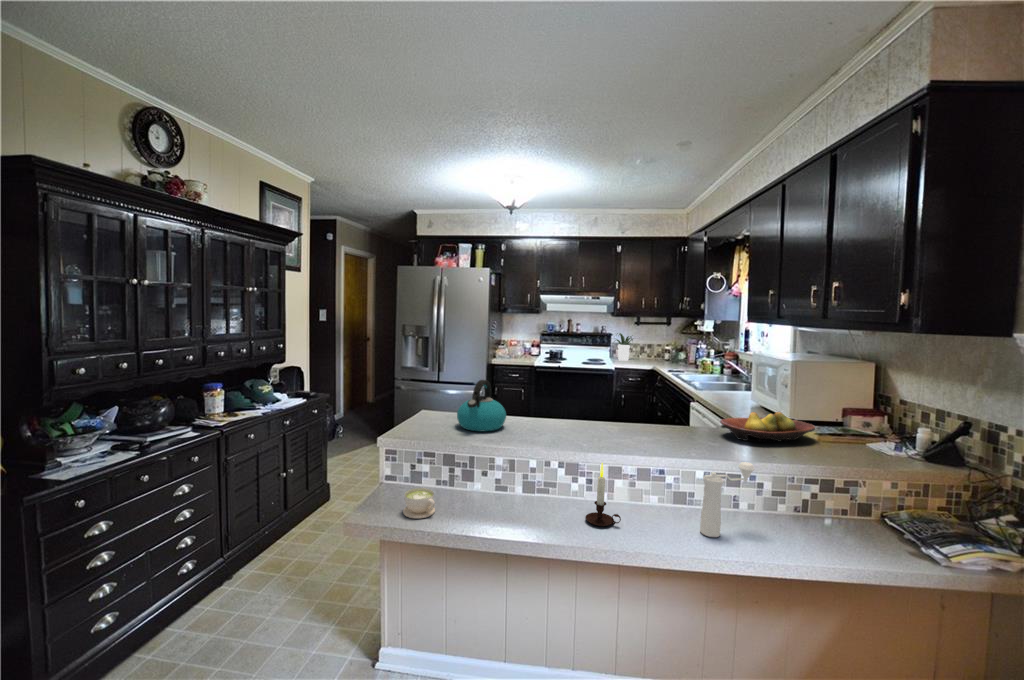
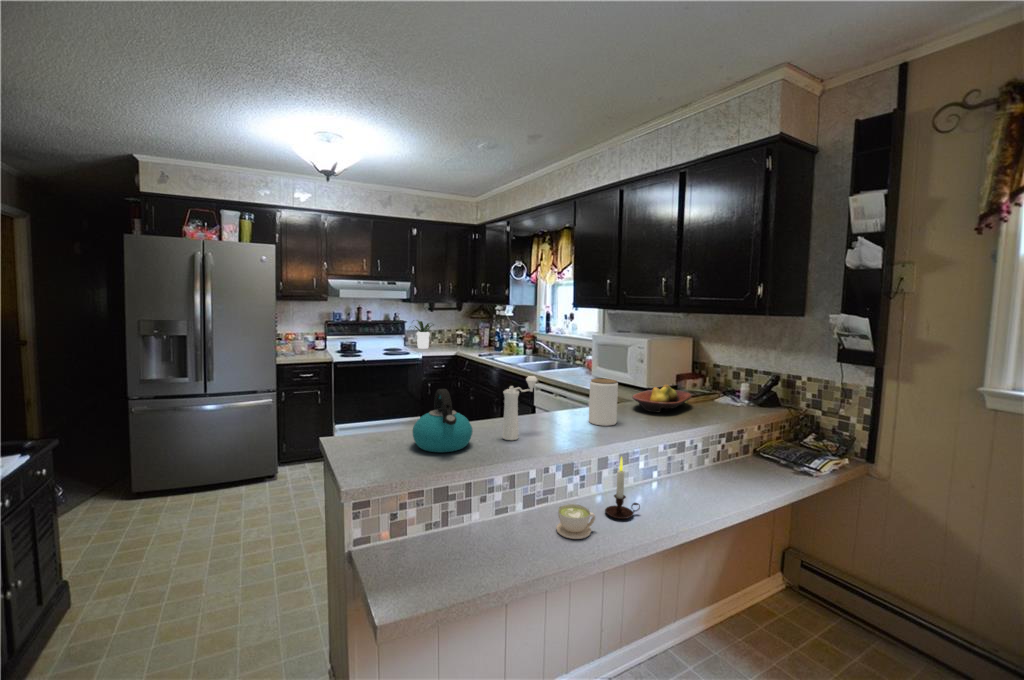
jar: none [642,391,675,441] -> present [589,379,618,426]
pepper mill: present [700,462,754,537] -> present [503,376,537,440]
coffee cup: present [403,488,435,518] -> present [556,504,595,539]

